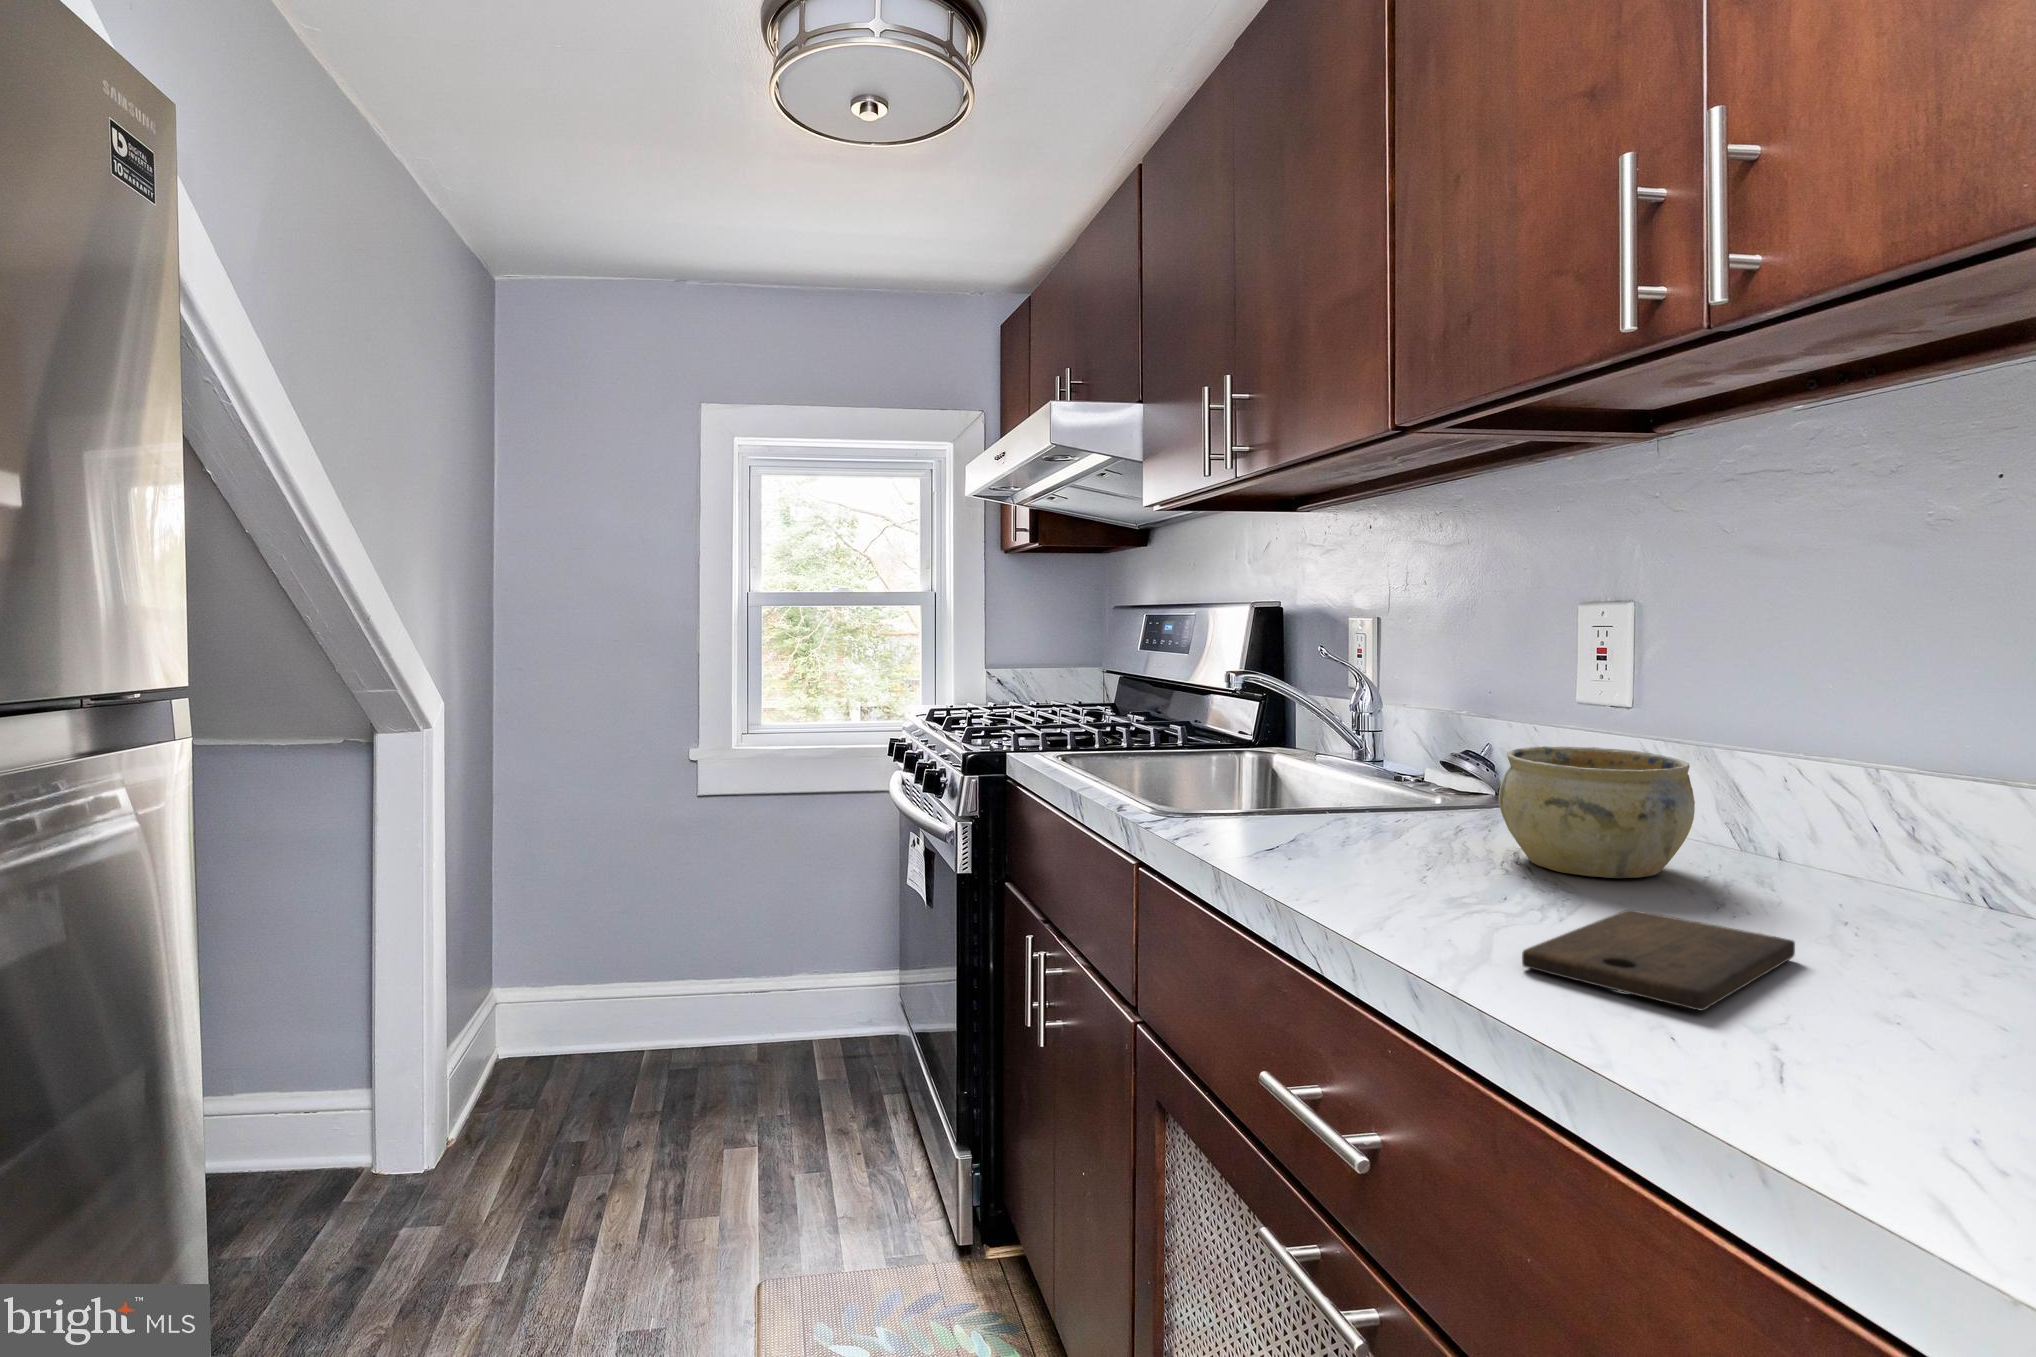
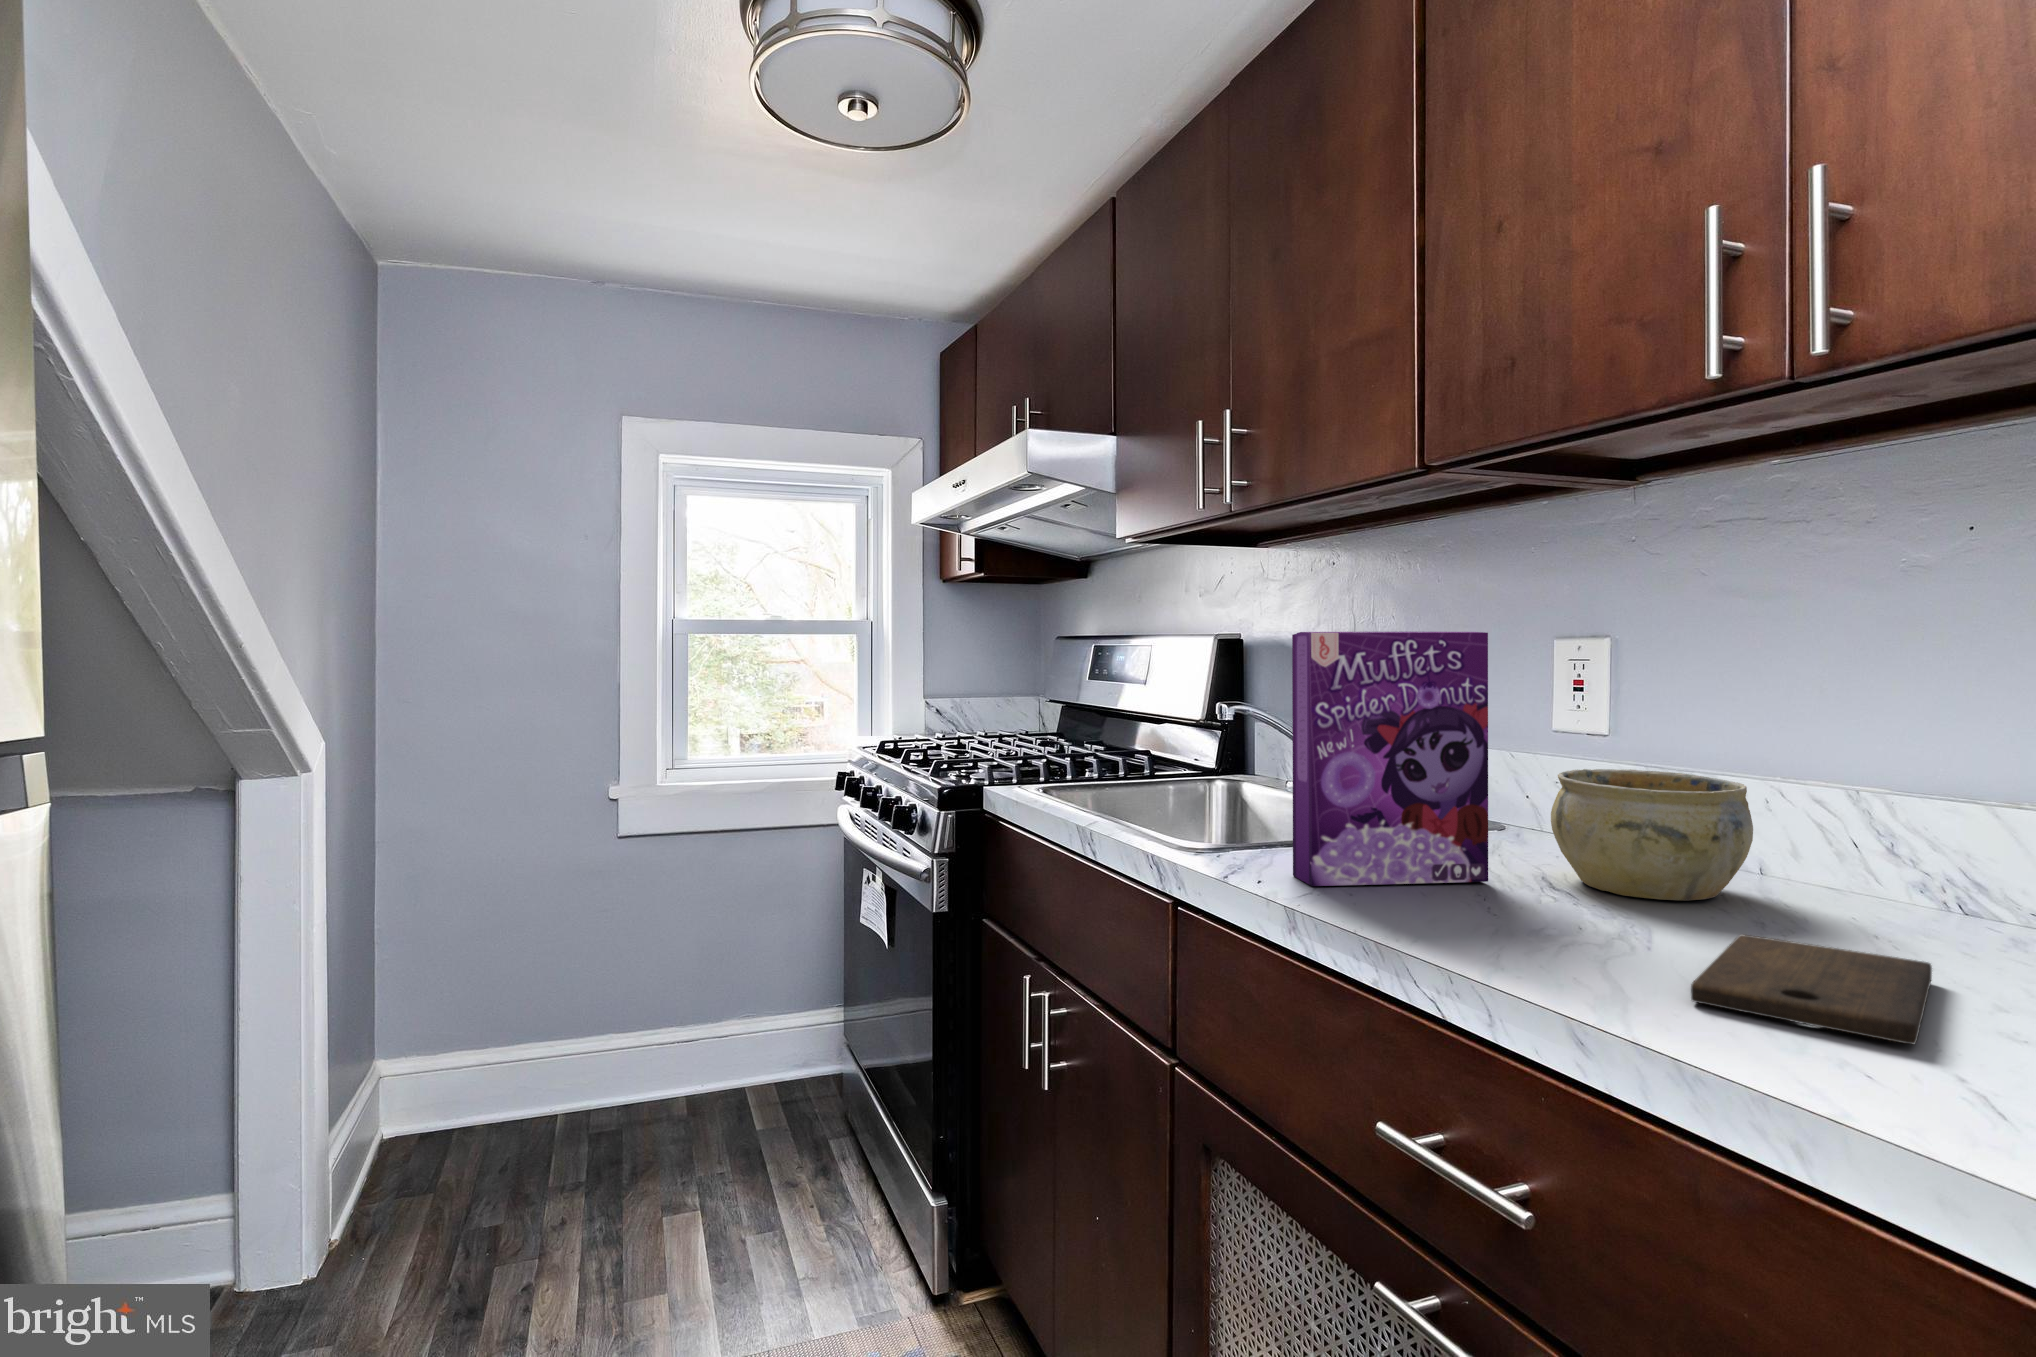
cereal box: none [1240,609,1432,855] -> present [1292,632,1488,886]

